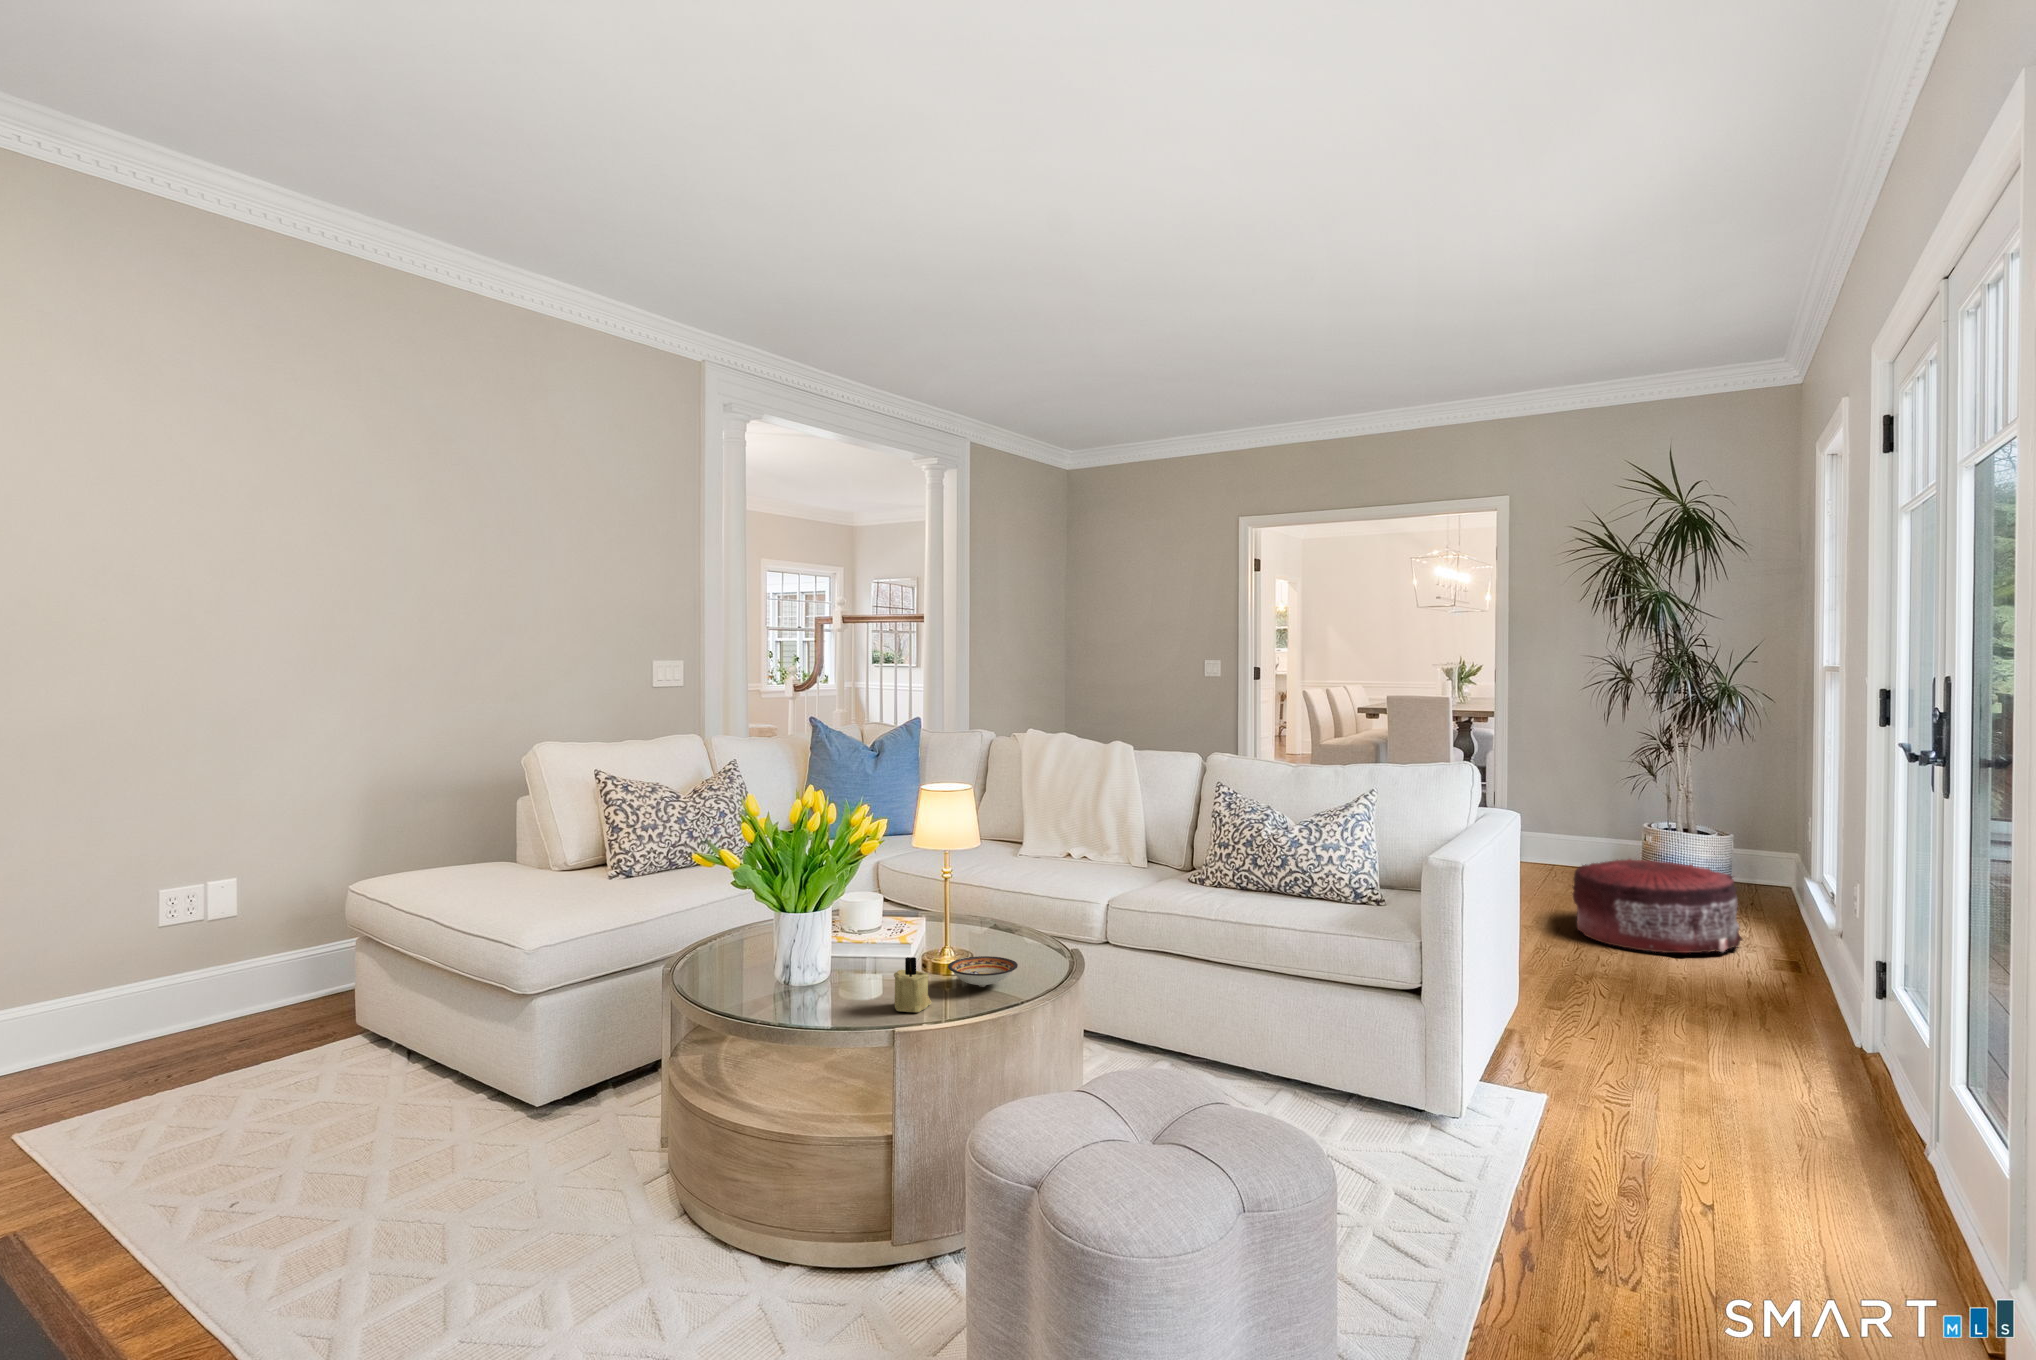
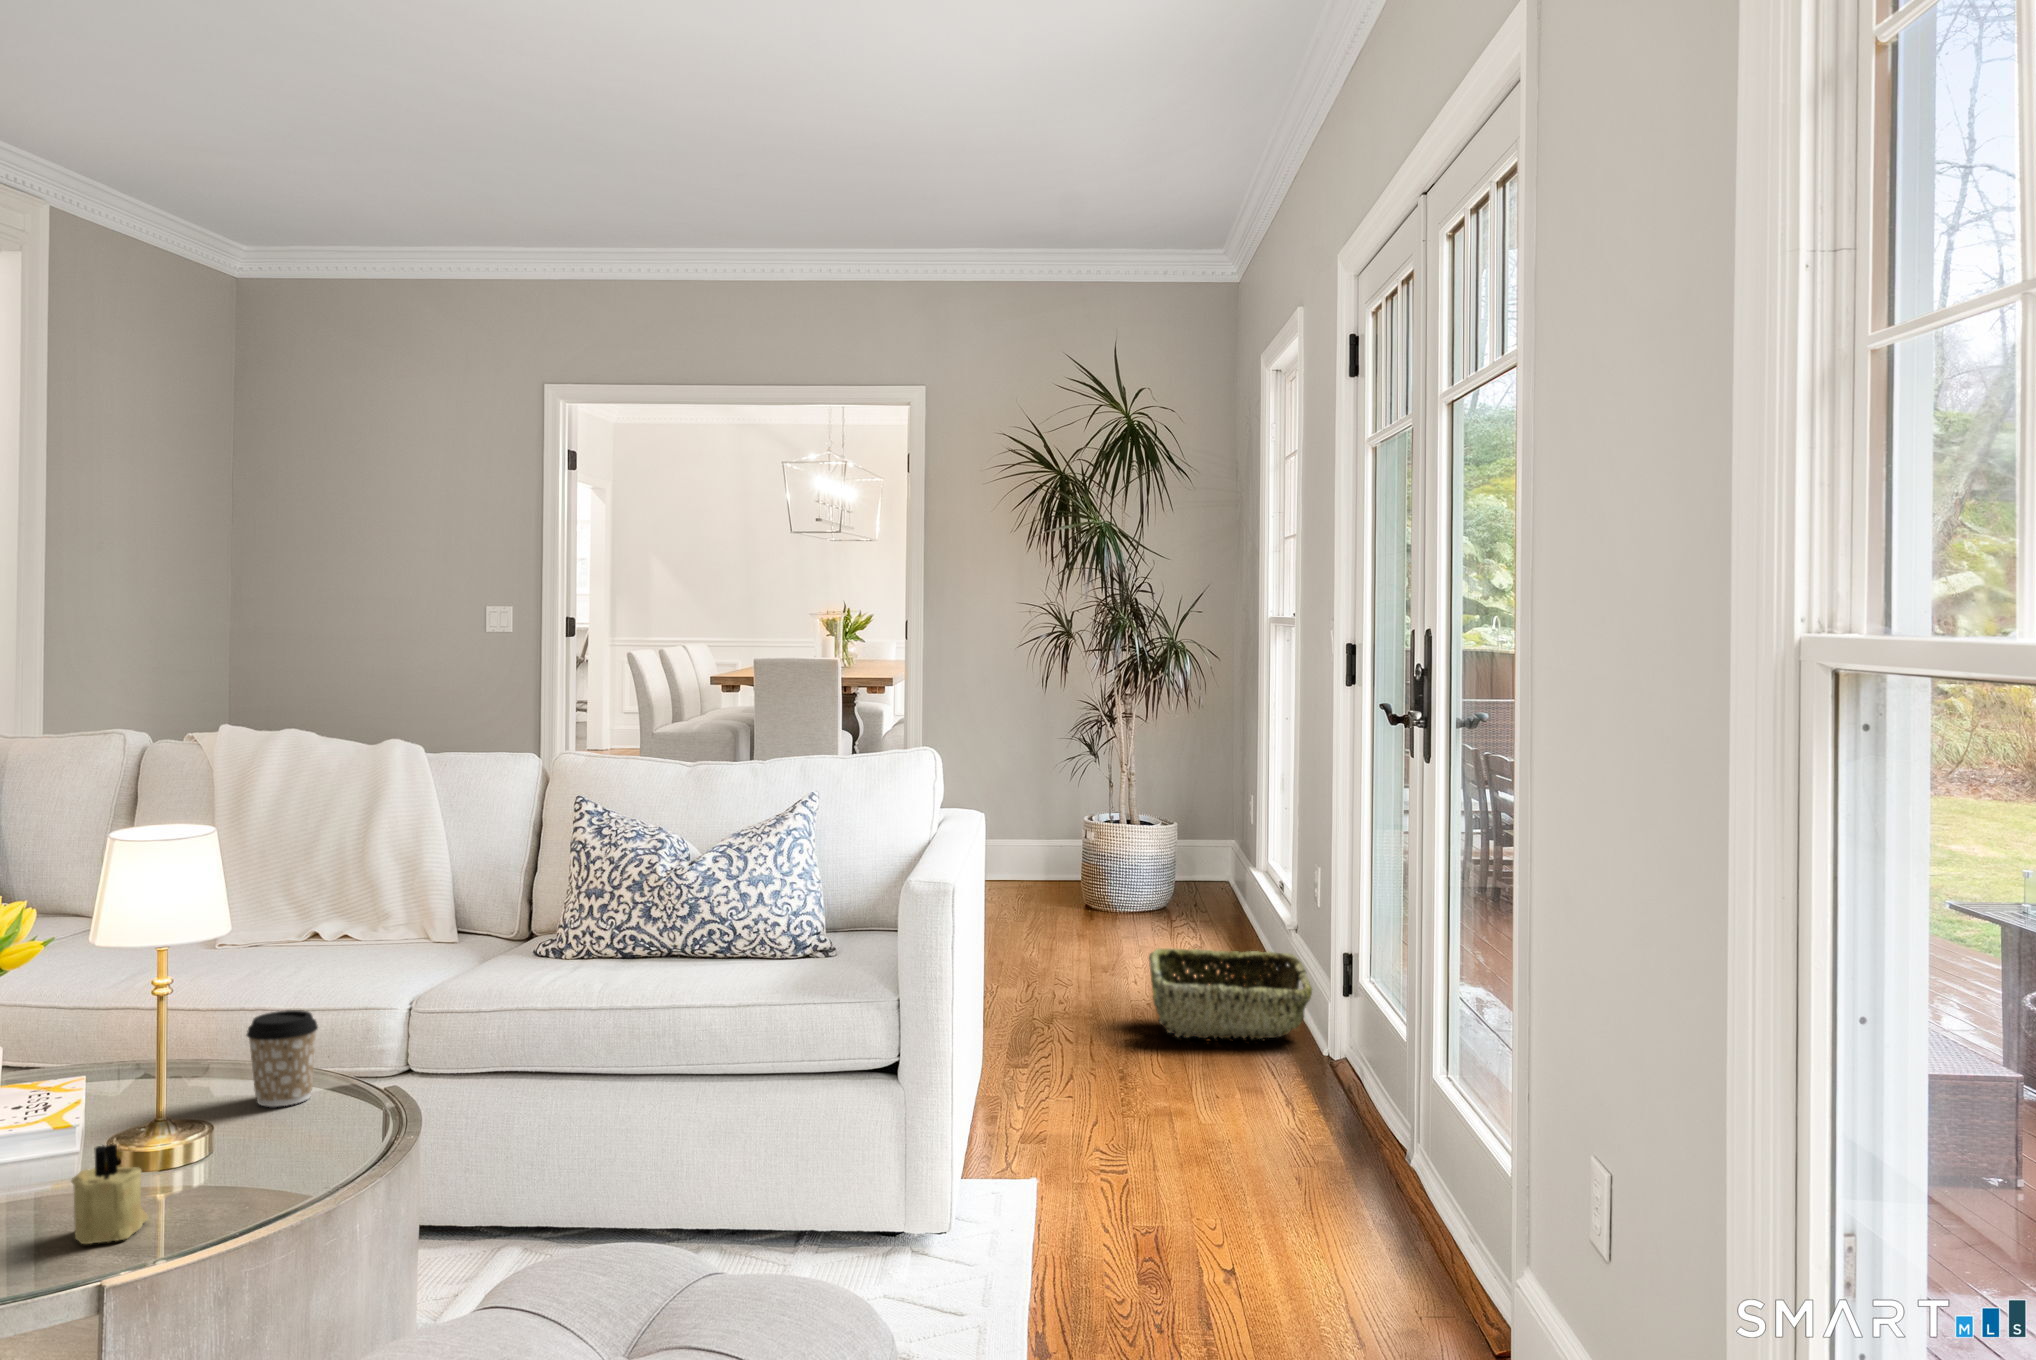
pouf: present [1572,859,1742,953] -> none [1020,859,1204,973]
coffee cup: none [998,896,1037,953] -> present [247,1010,318,1107]
woven basket: none [1677,935,1839,1025] -> present [1149,948,1312,1039]
ceramic bowl: present [948,956,1018,987] -> none [172,1118,303,1173]

